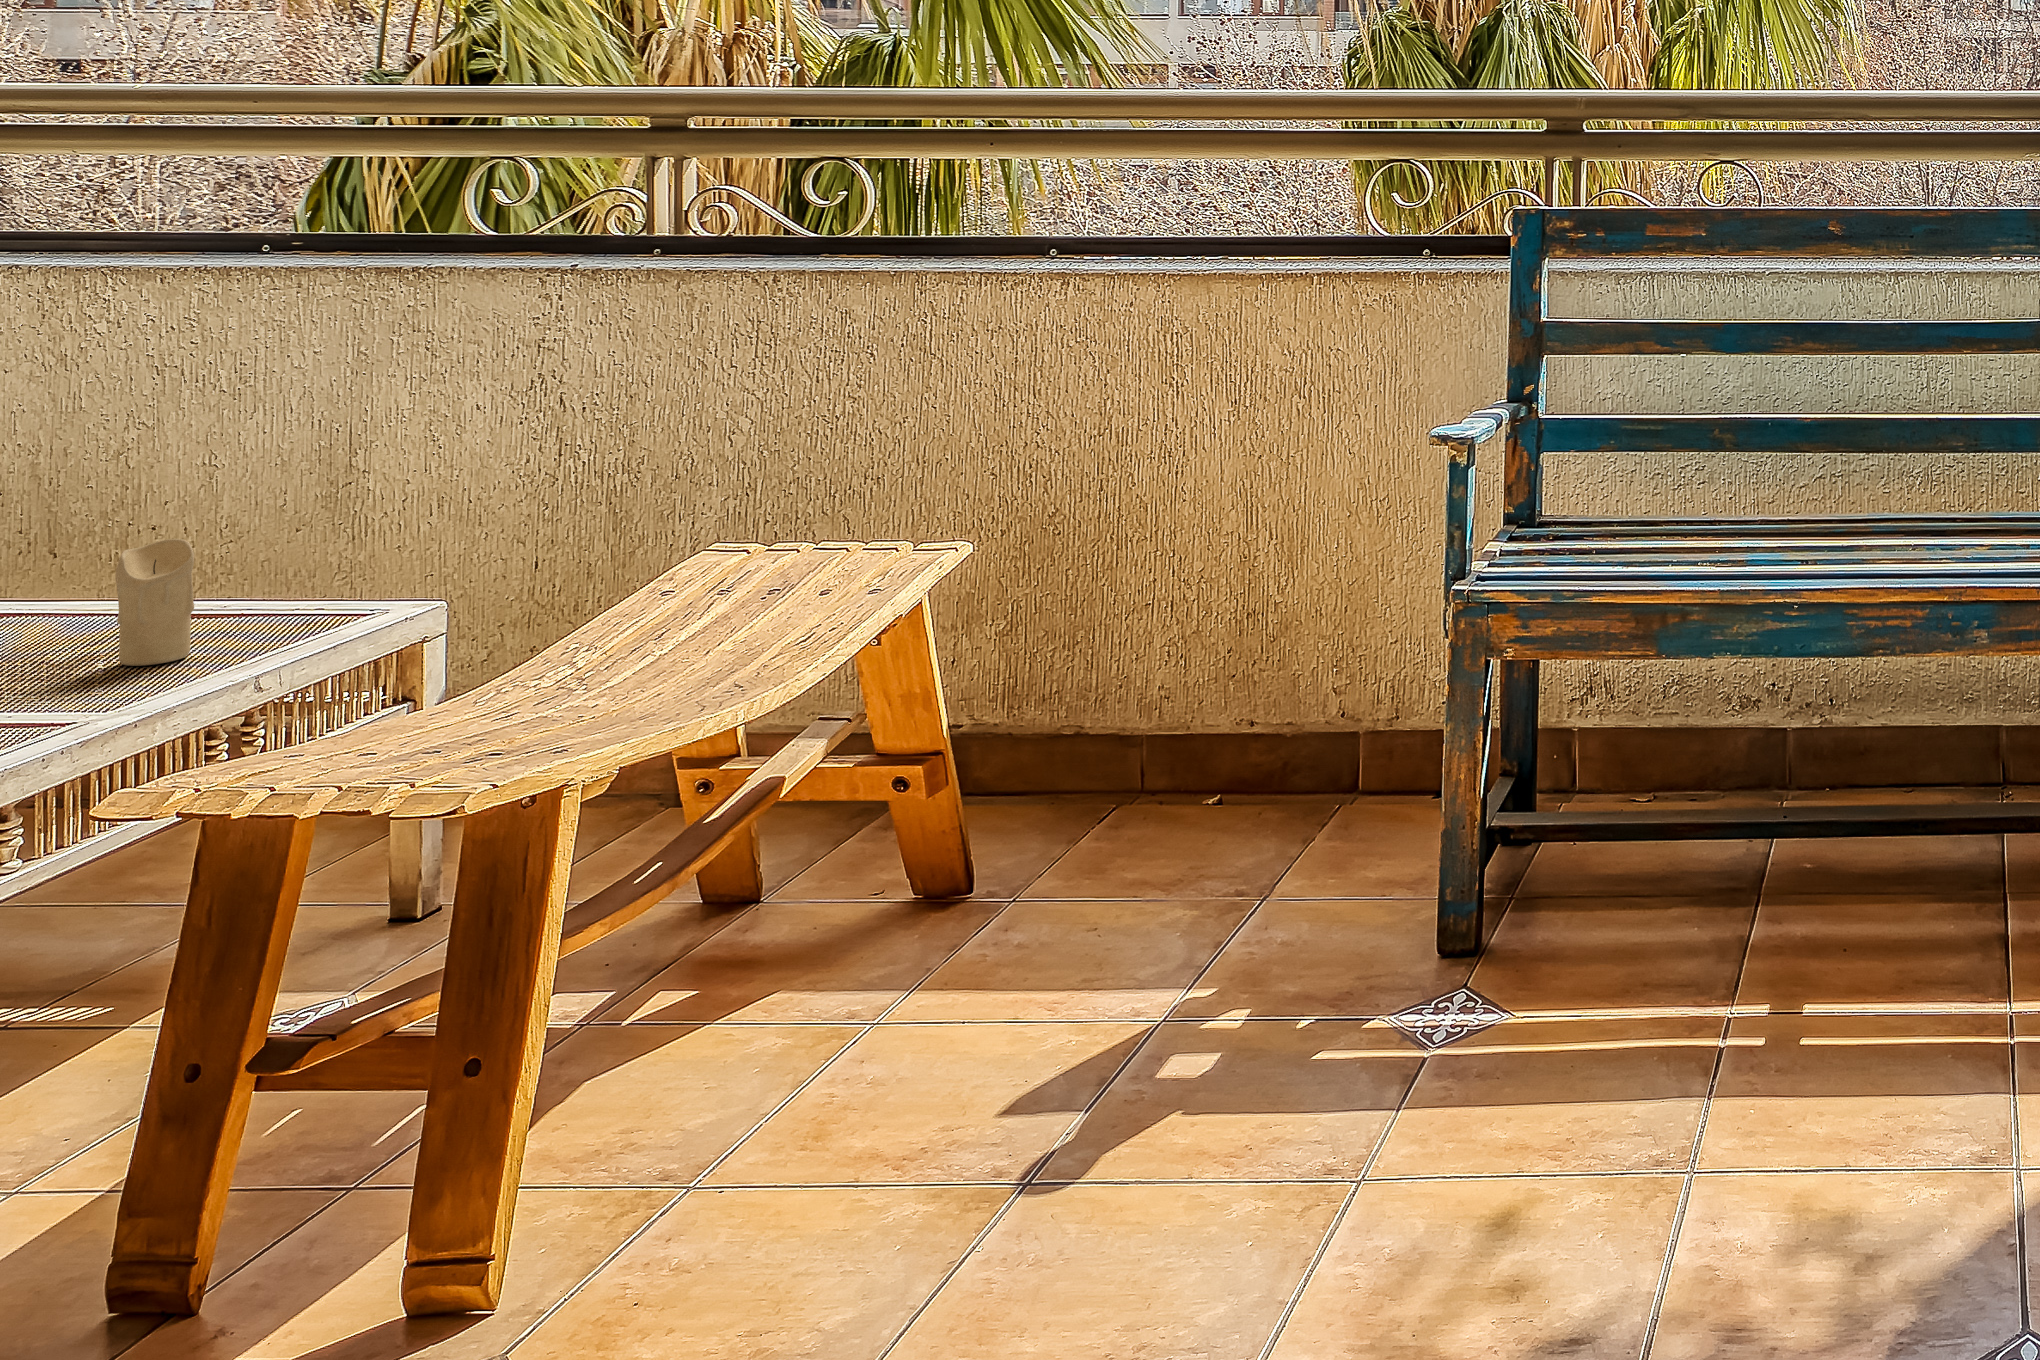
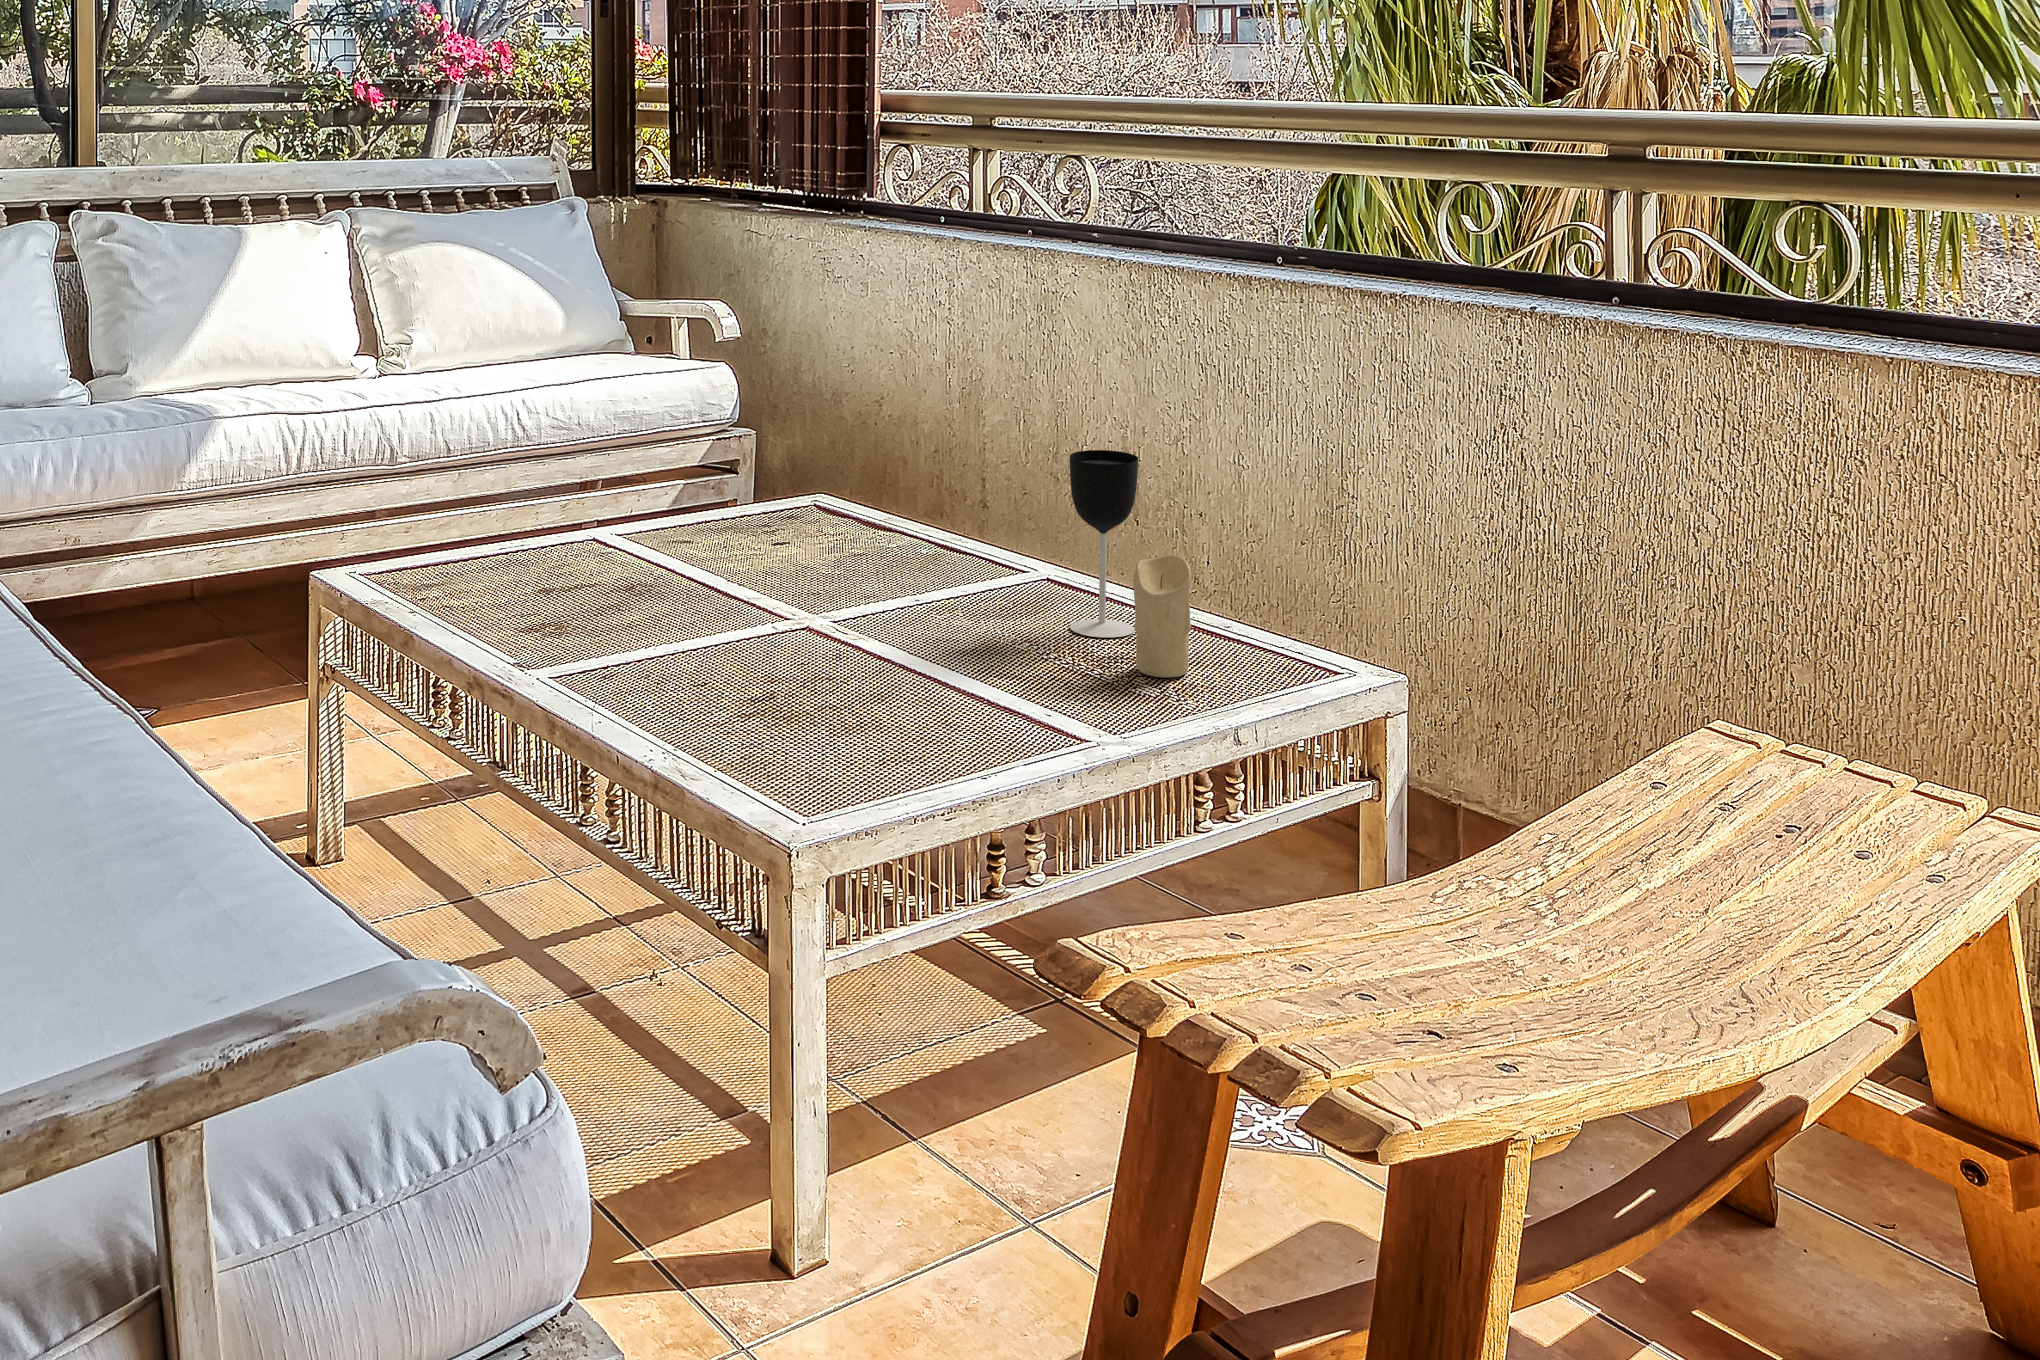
wine glass: none [13,449,114,652] -> present [1070,450,1138,637]

